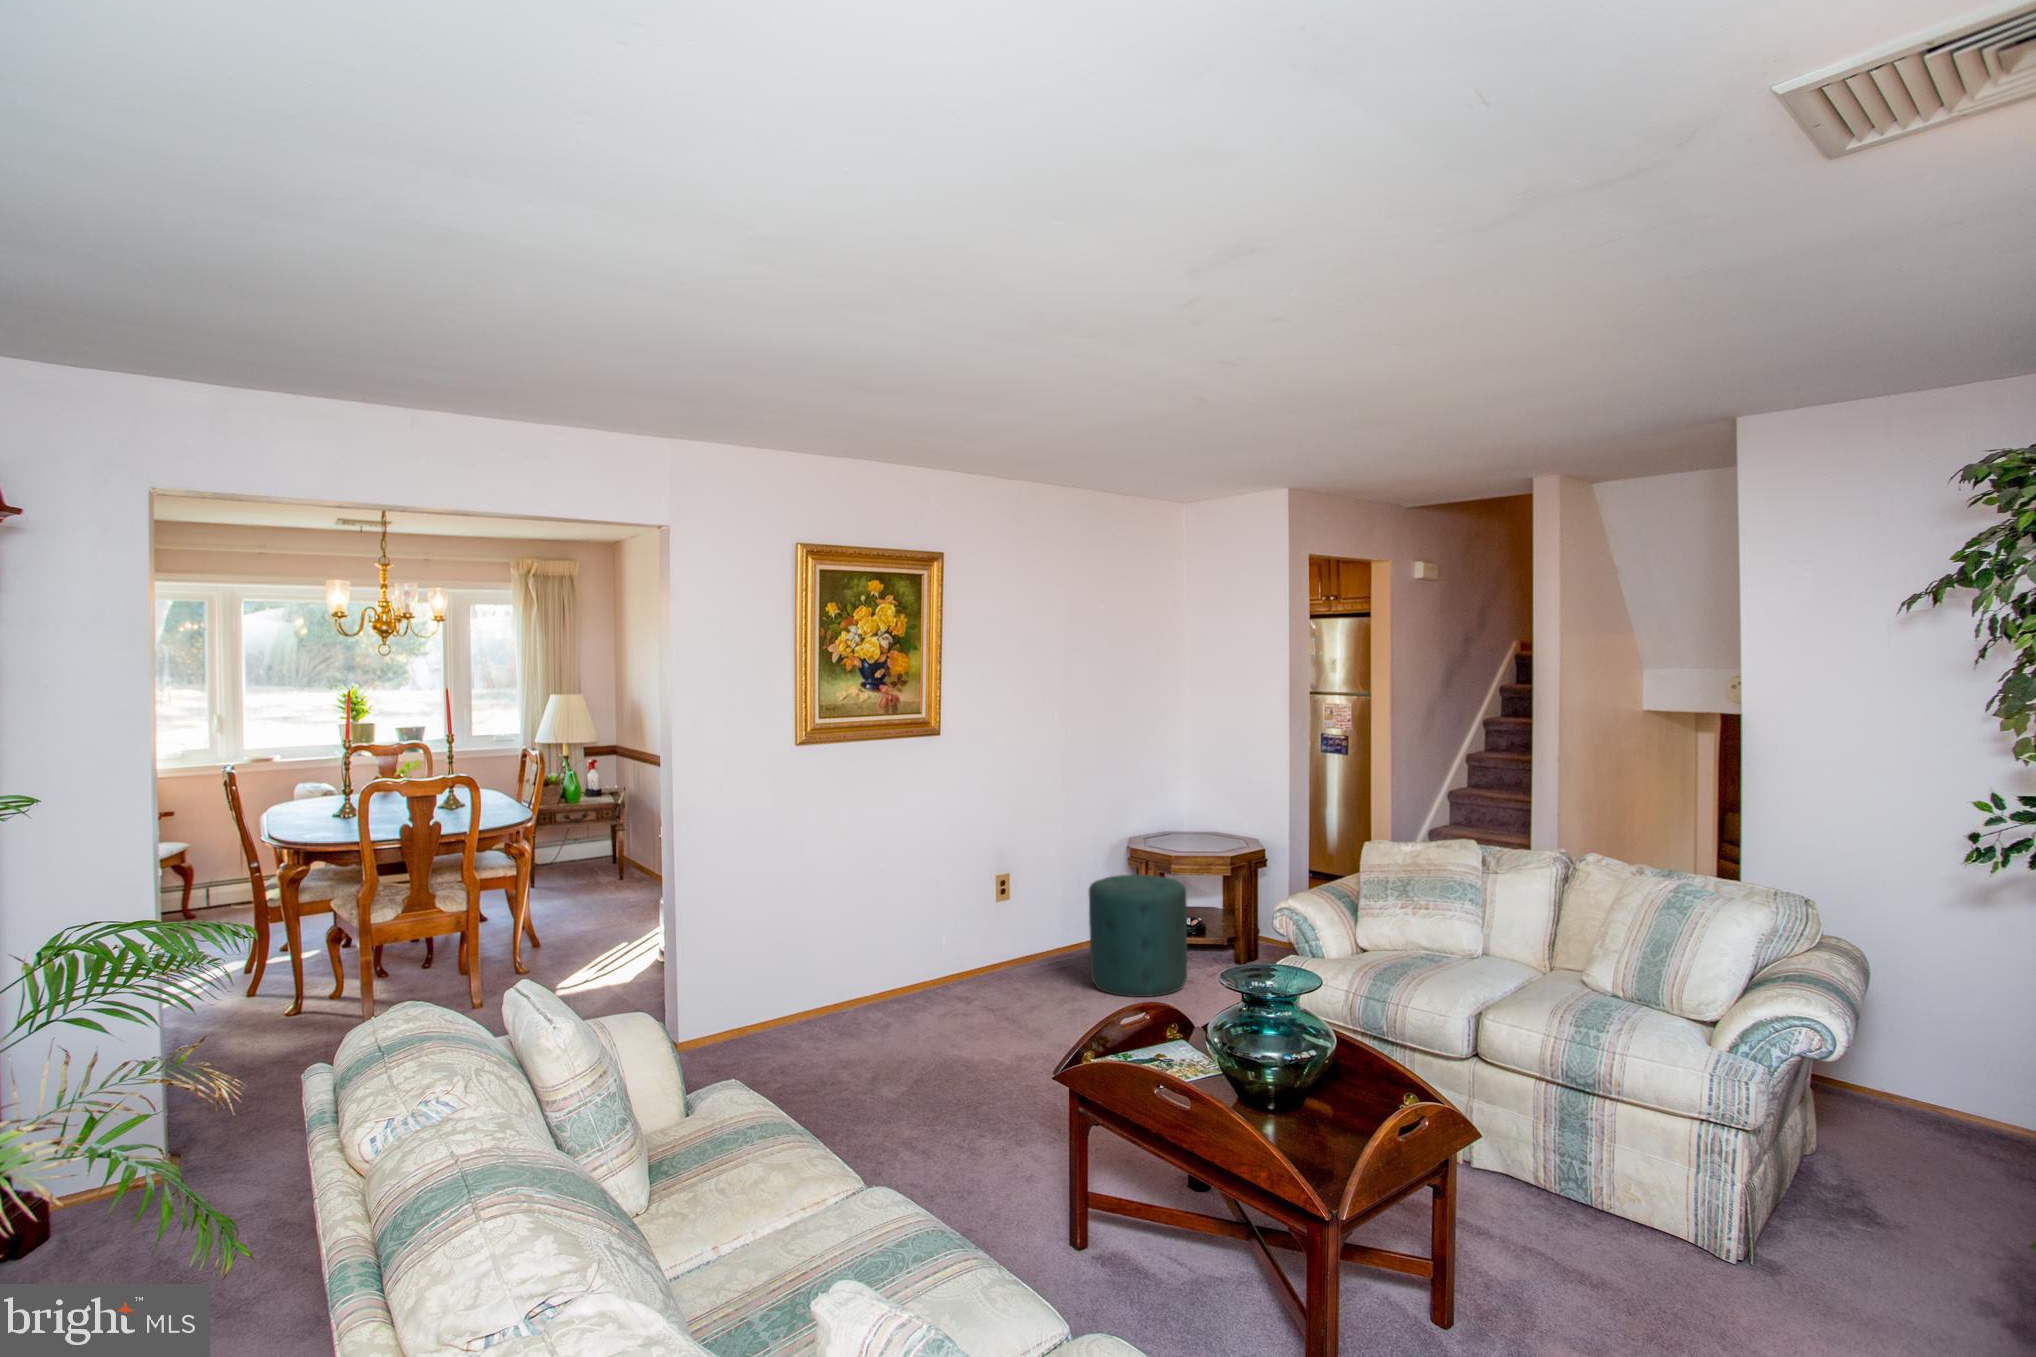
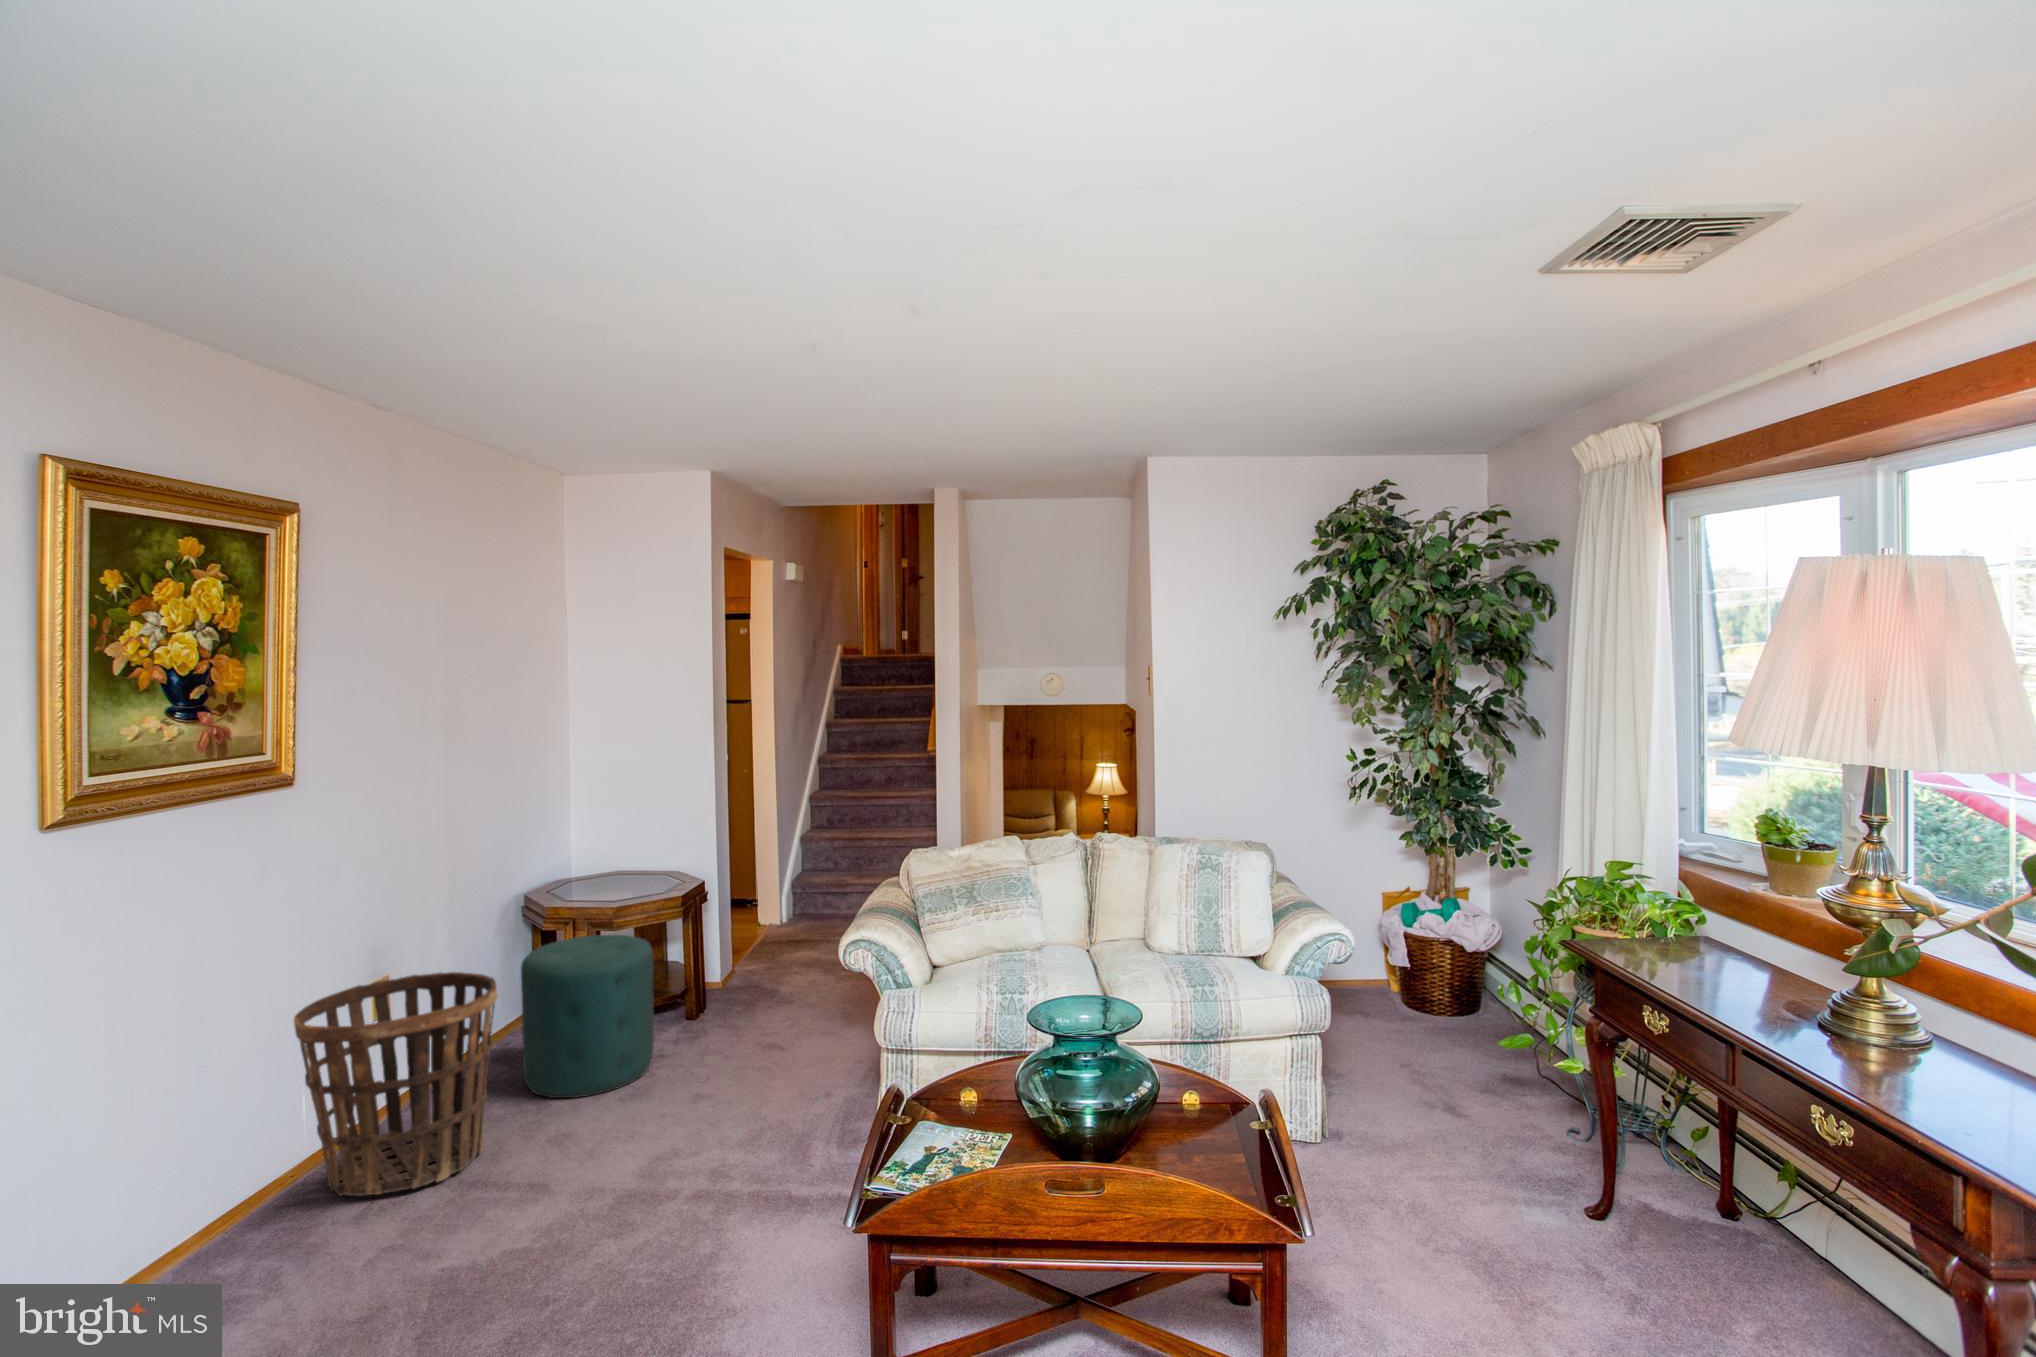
basket: none [926,874,1044,1013] -> present [294,972,497,1196]

